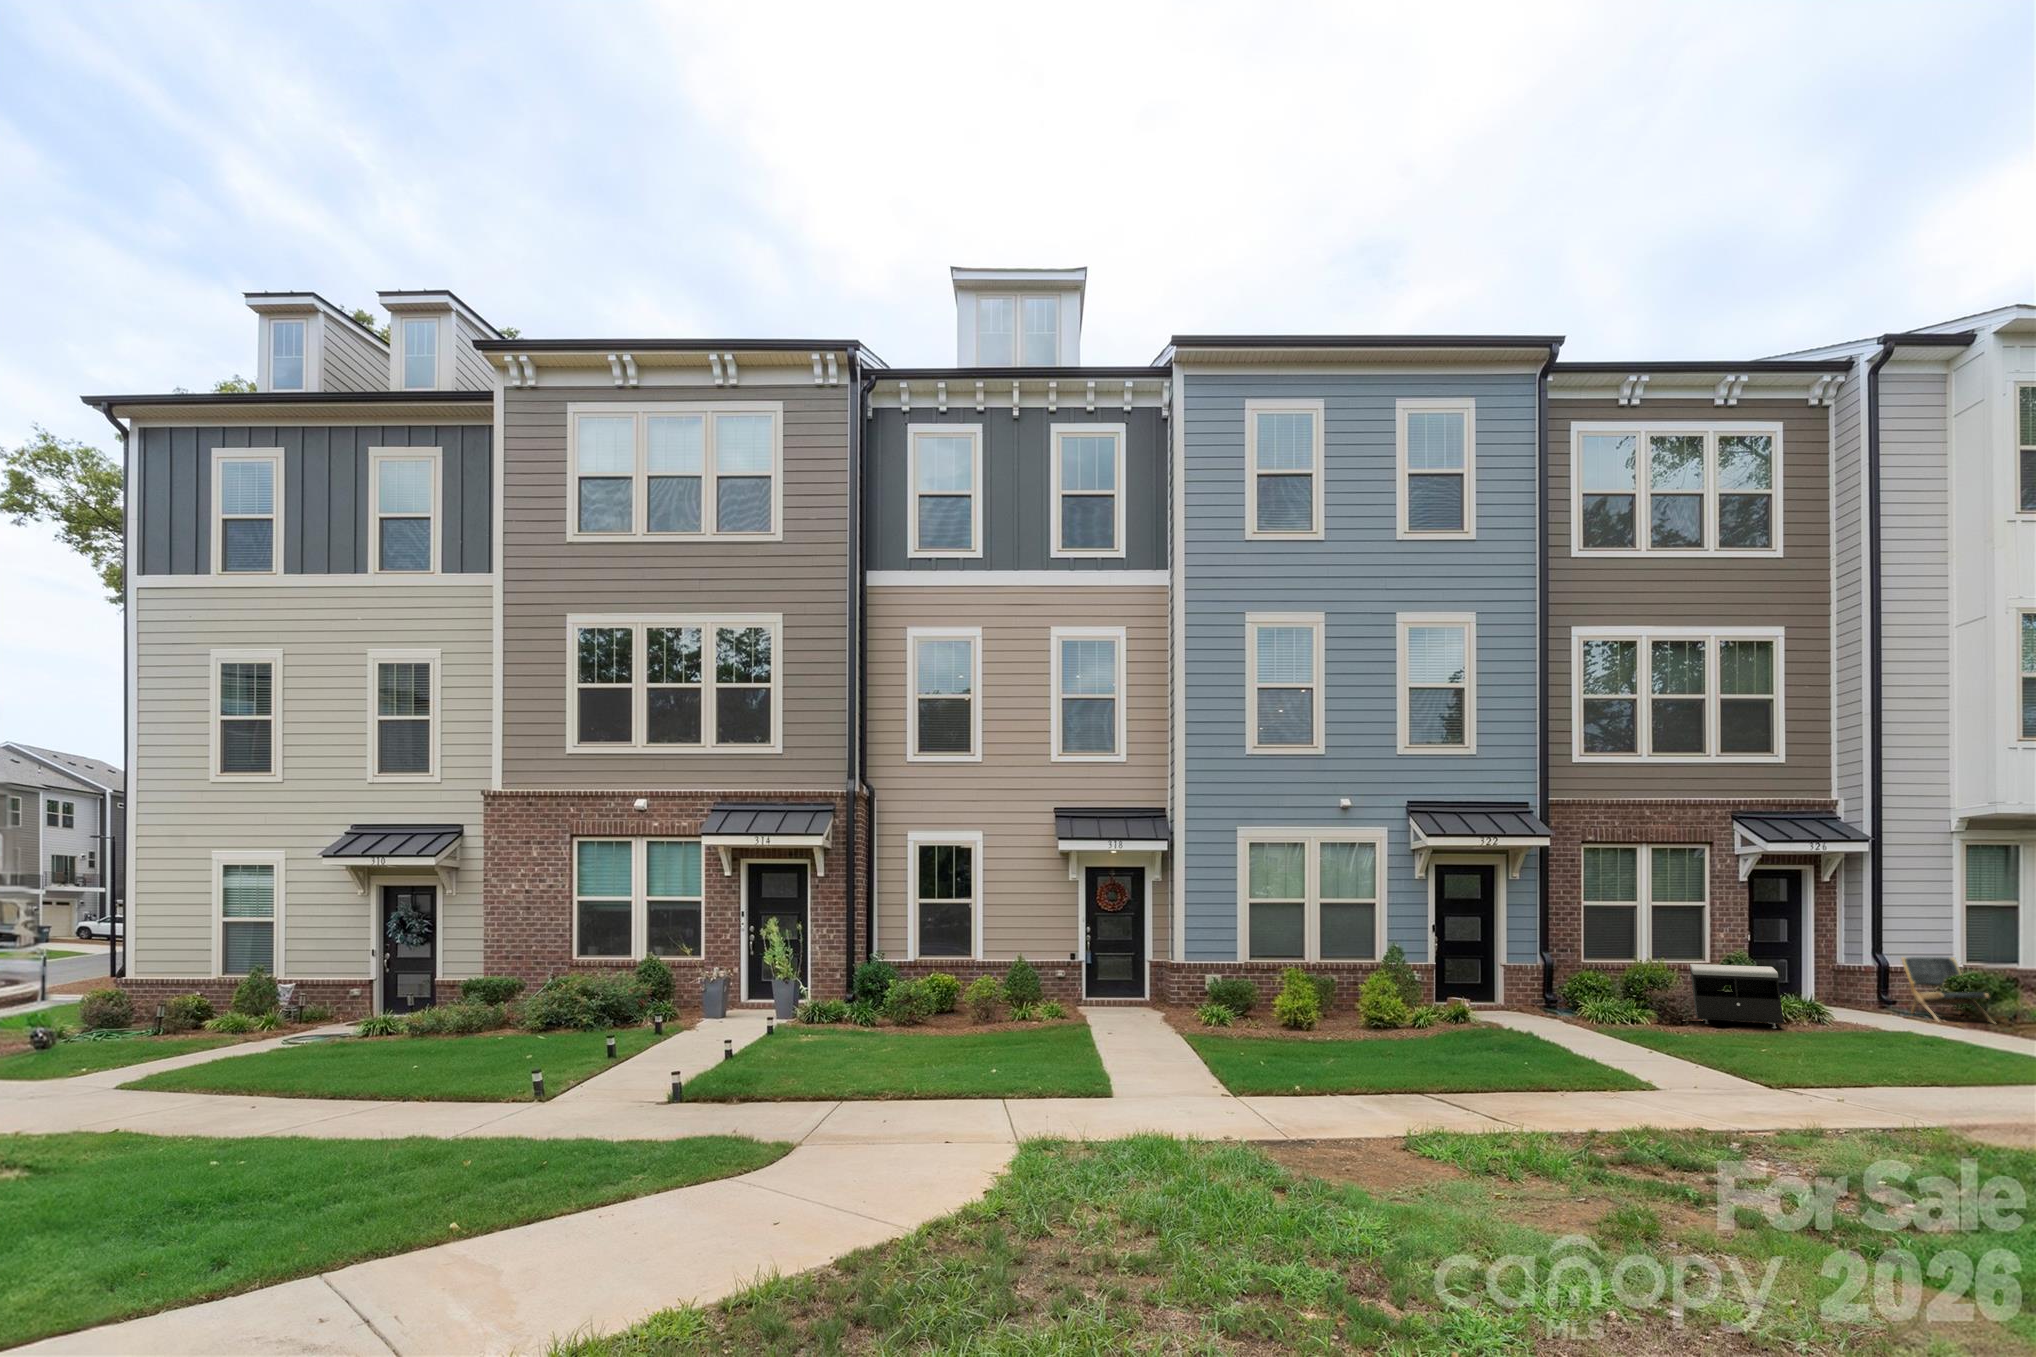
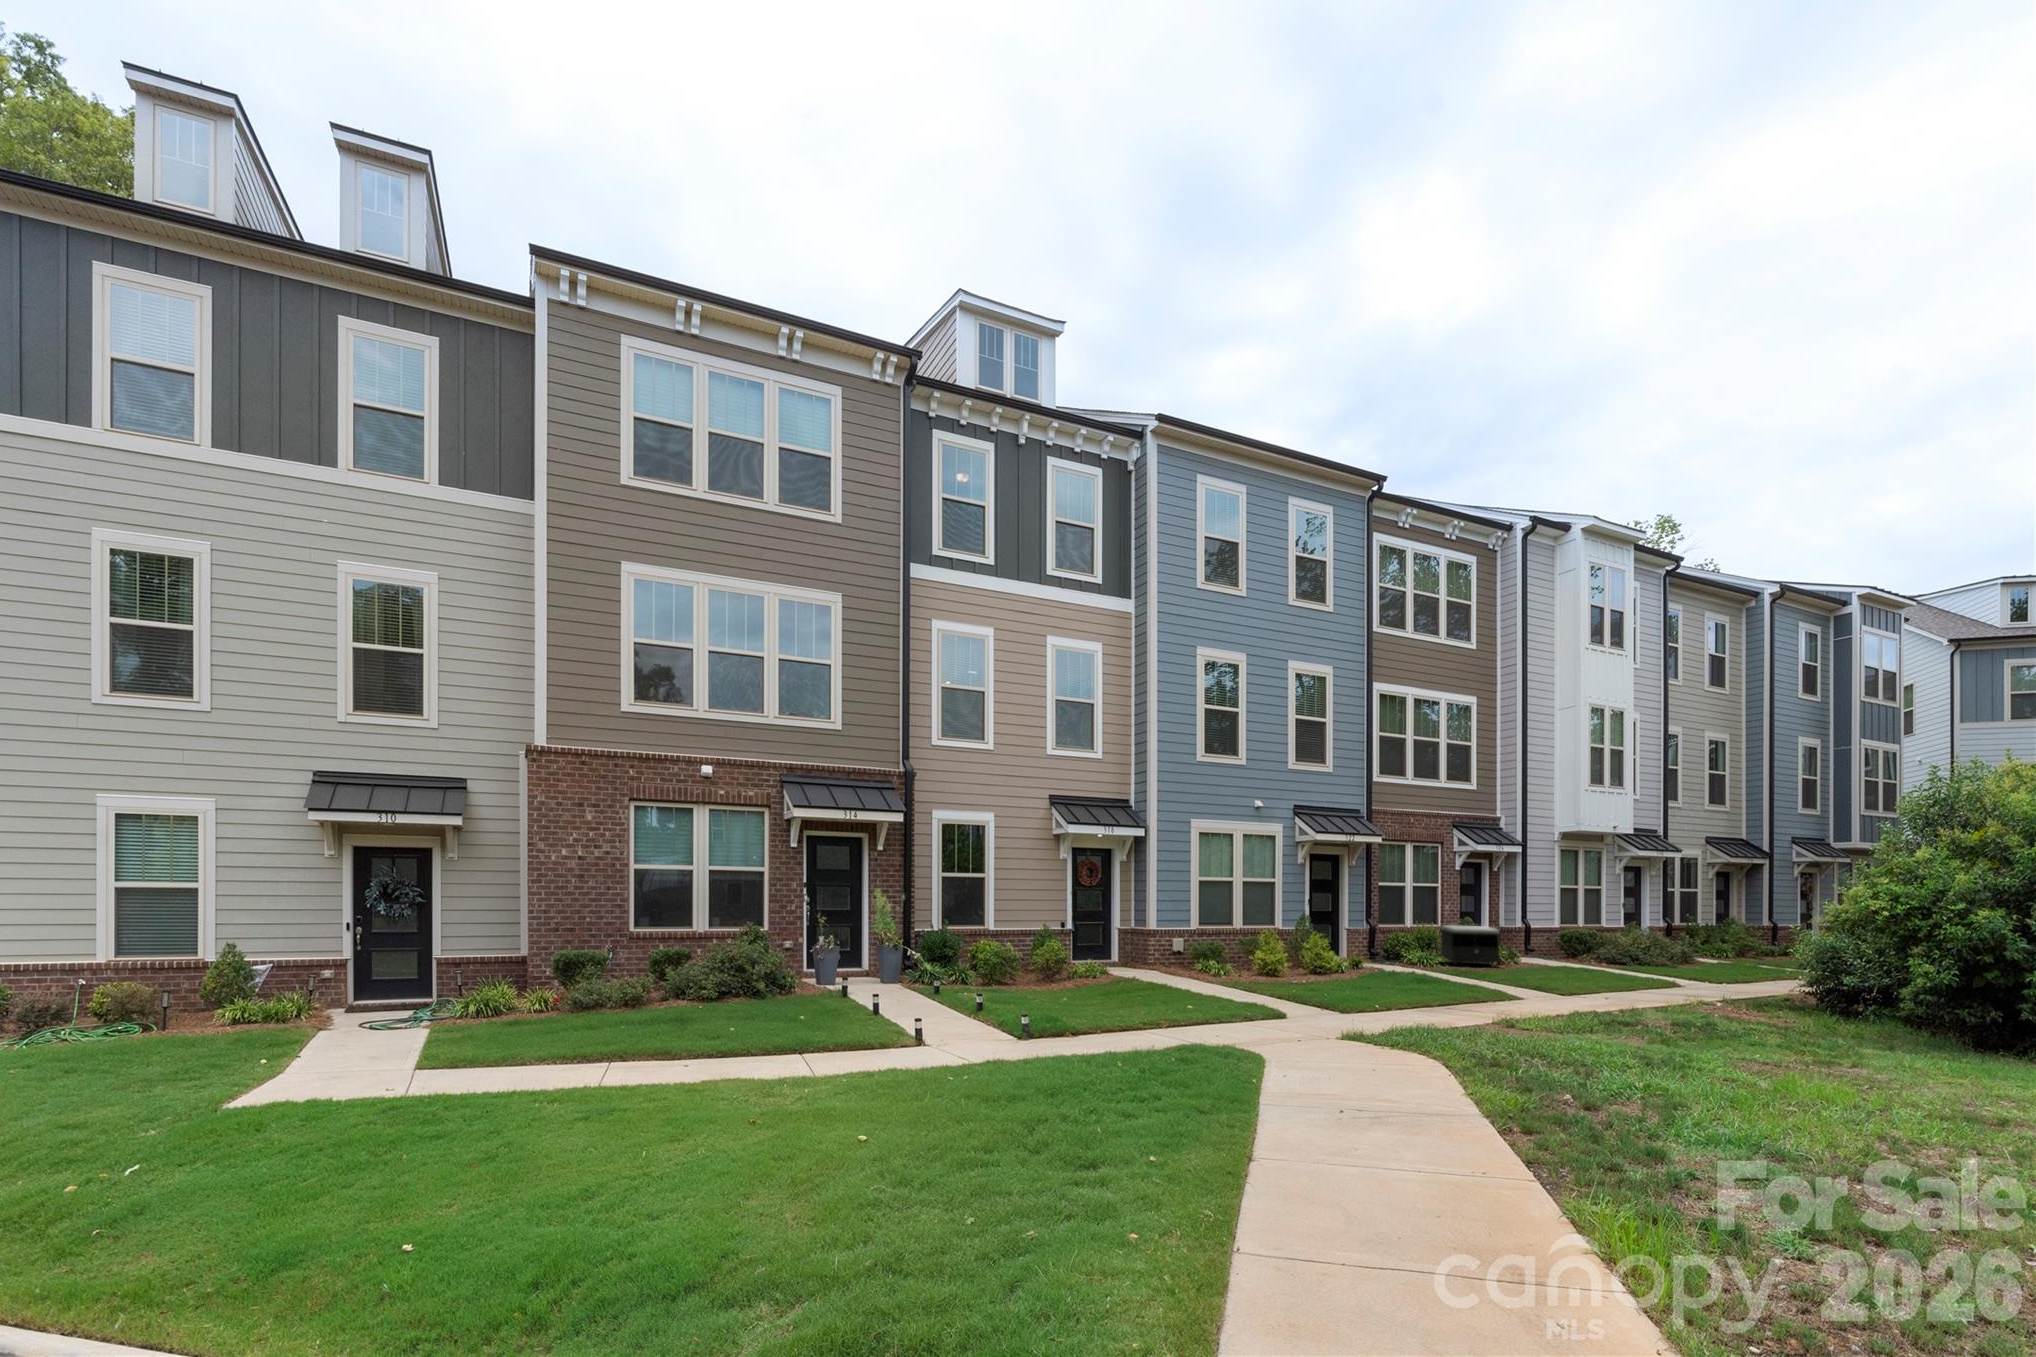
lounge chair: present [1901,957,1994,1023] -> none [1523,919,1574,960]

